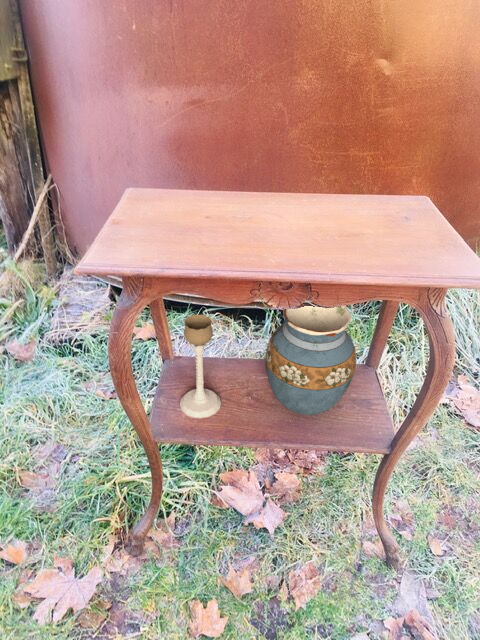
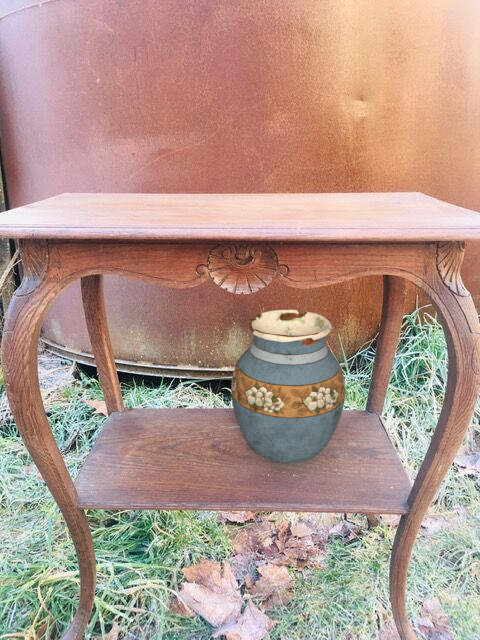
candle holder: present [180,314,221,418] -> none [124,331,178,473]

